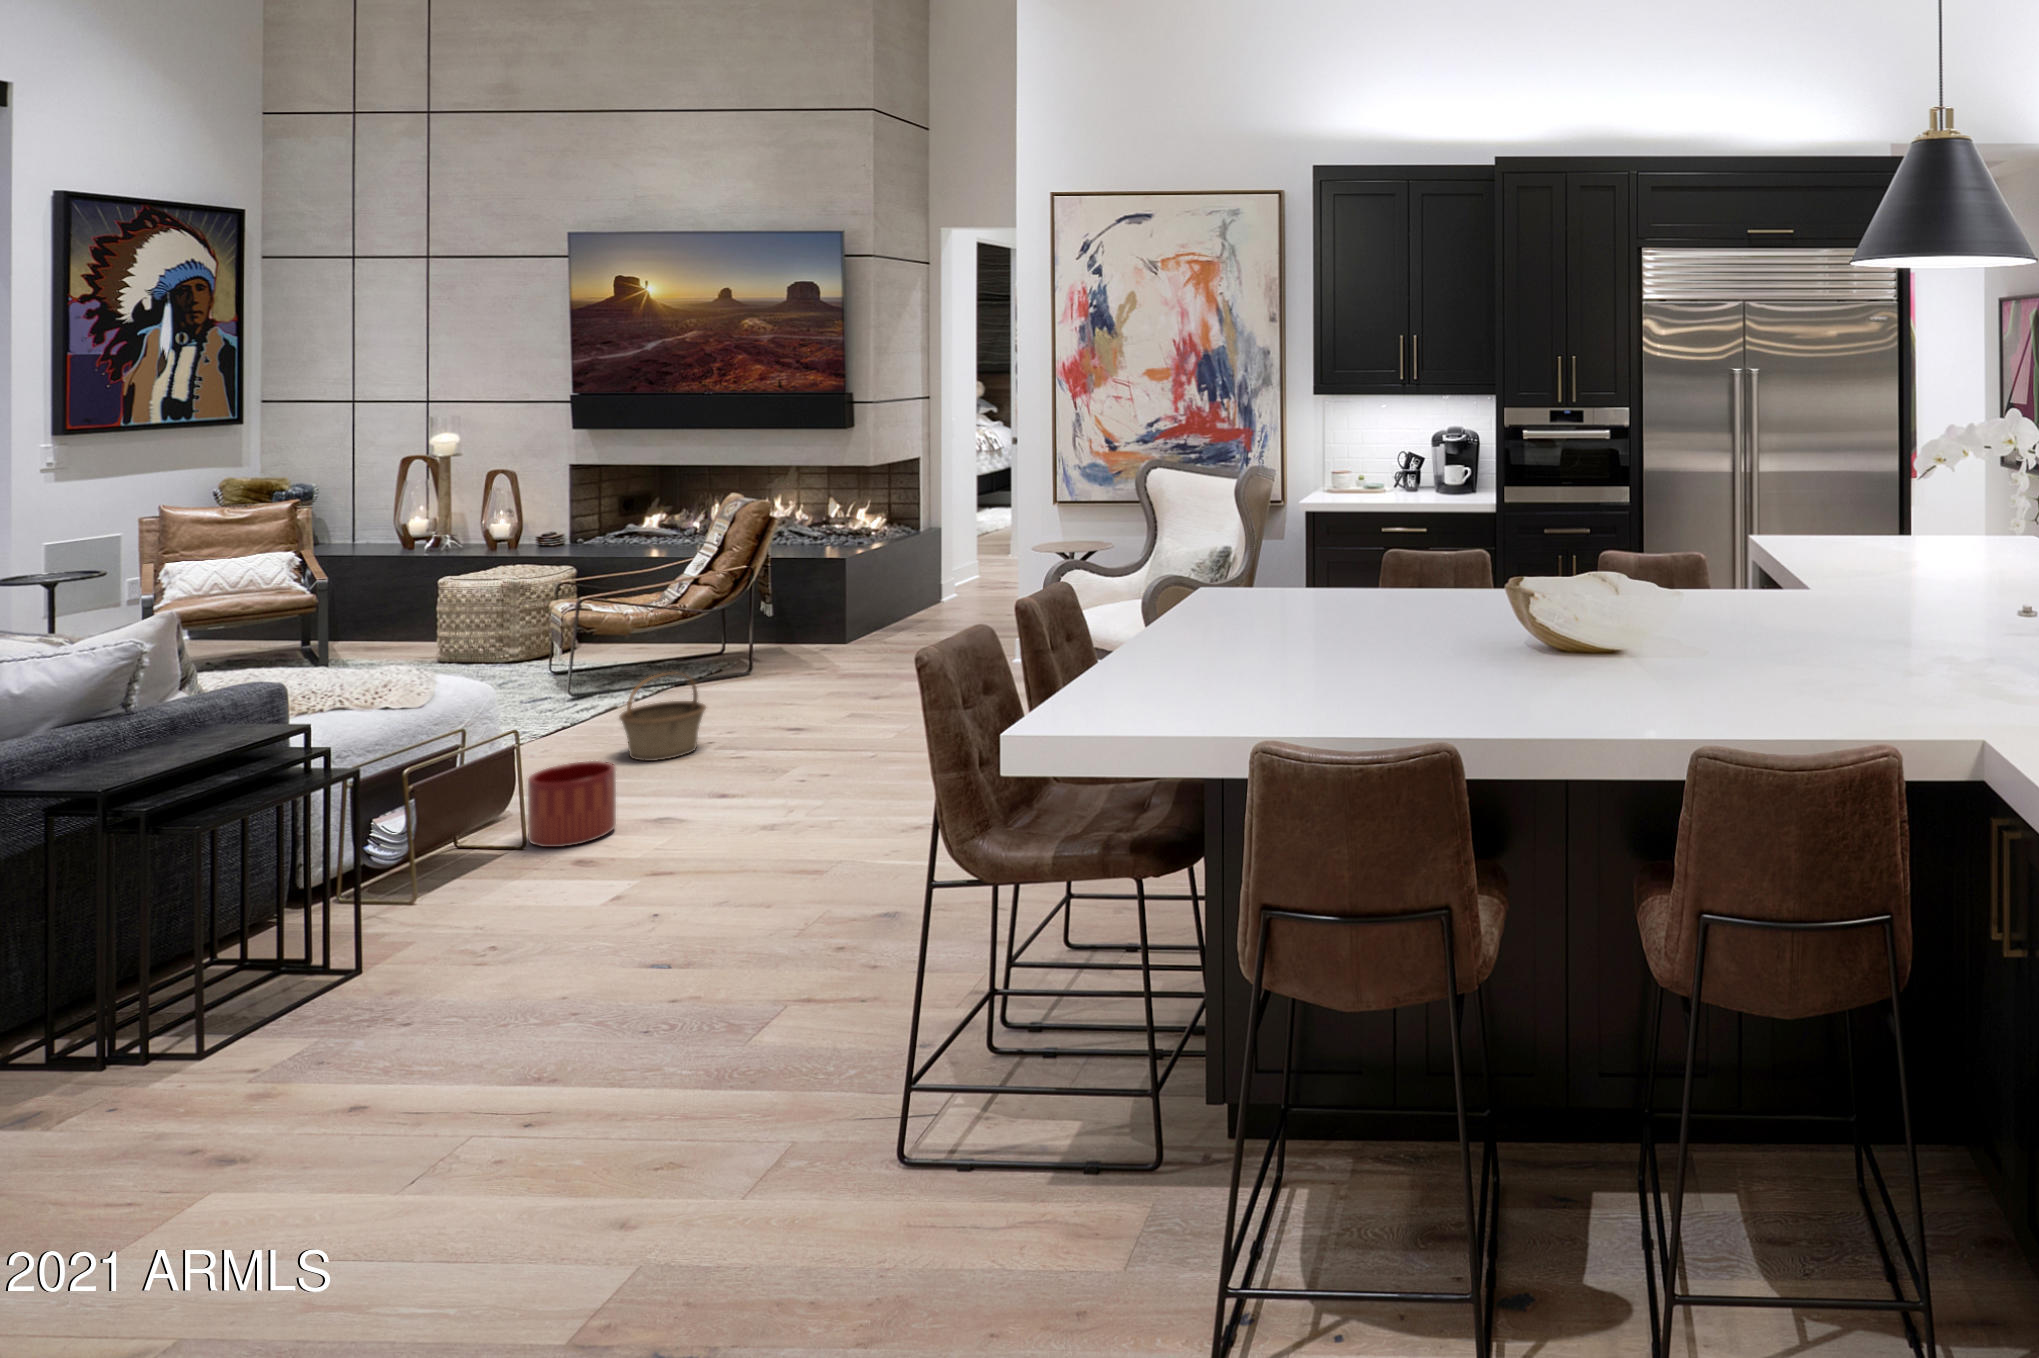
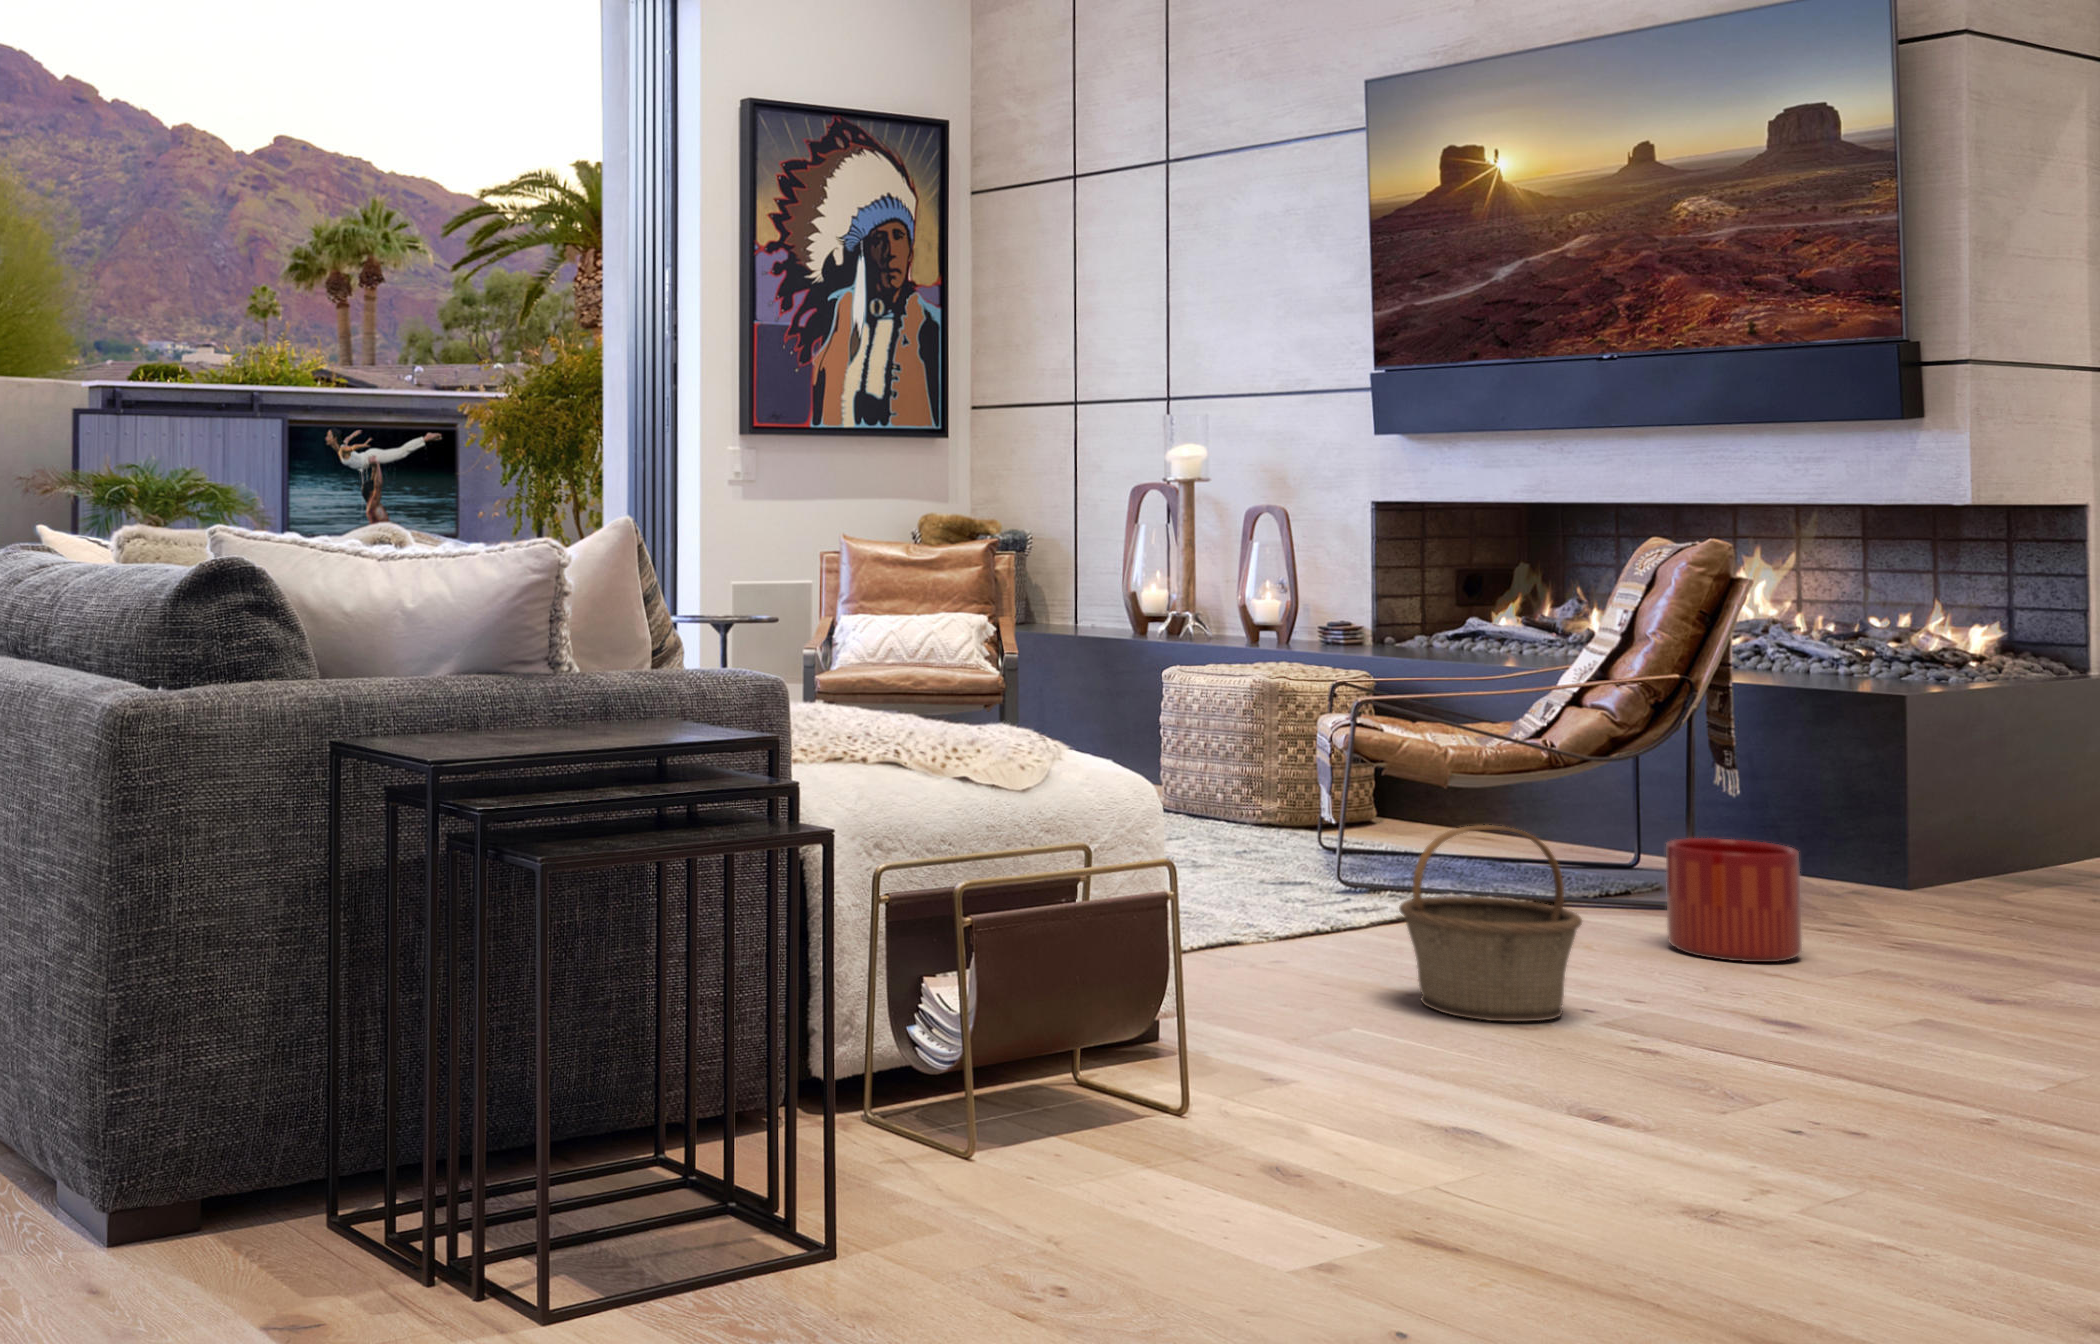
planter: present [528,761,616,847] -> present [1666,838,1802,962]

